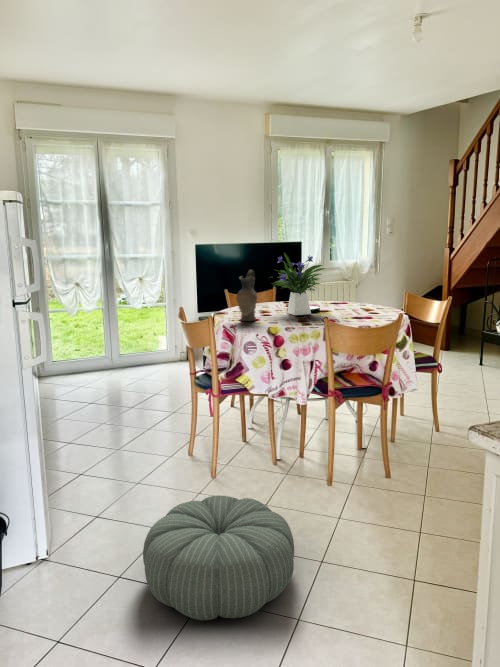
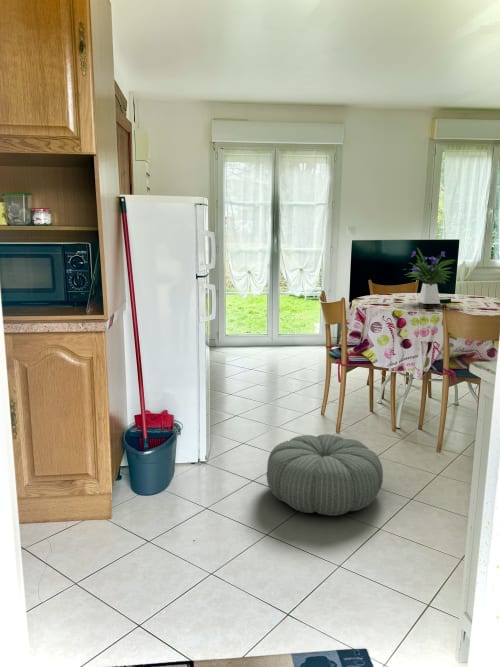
ceramic pitcher: present [236,270,257,321] -> none [369,262,388,305]

